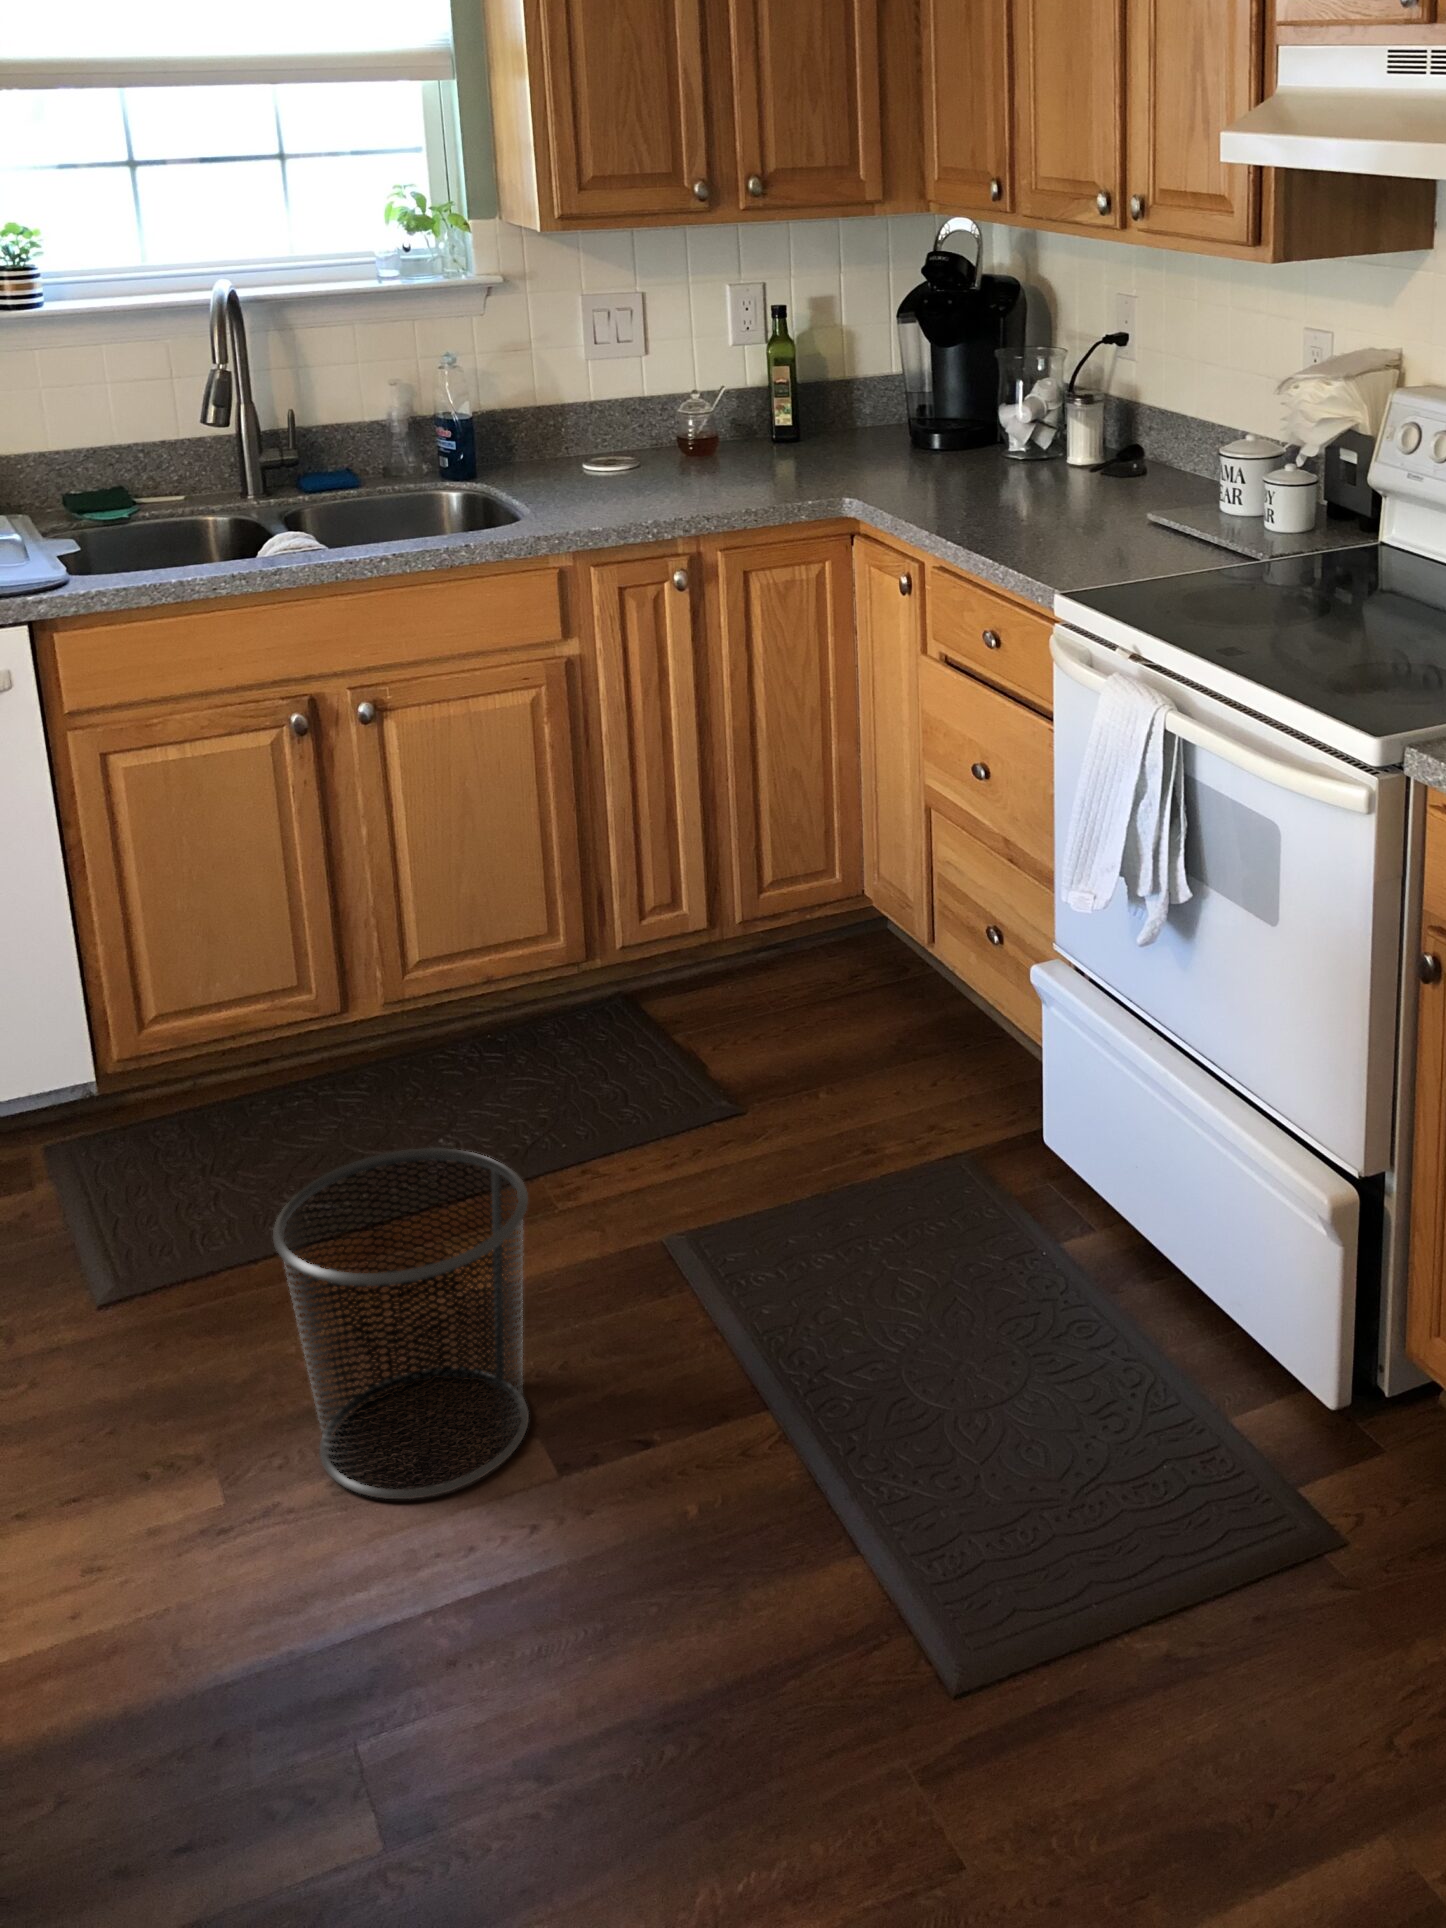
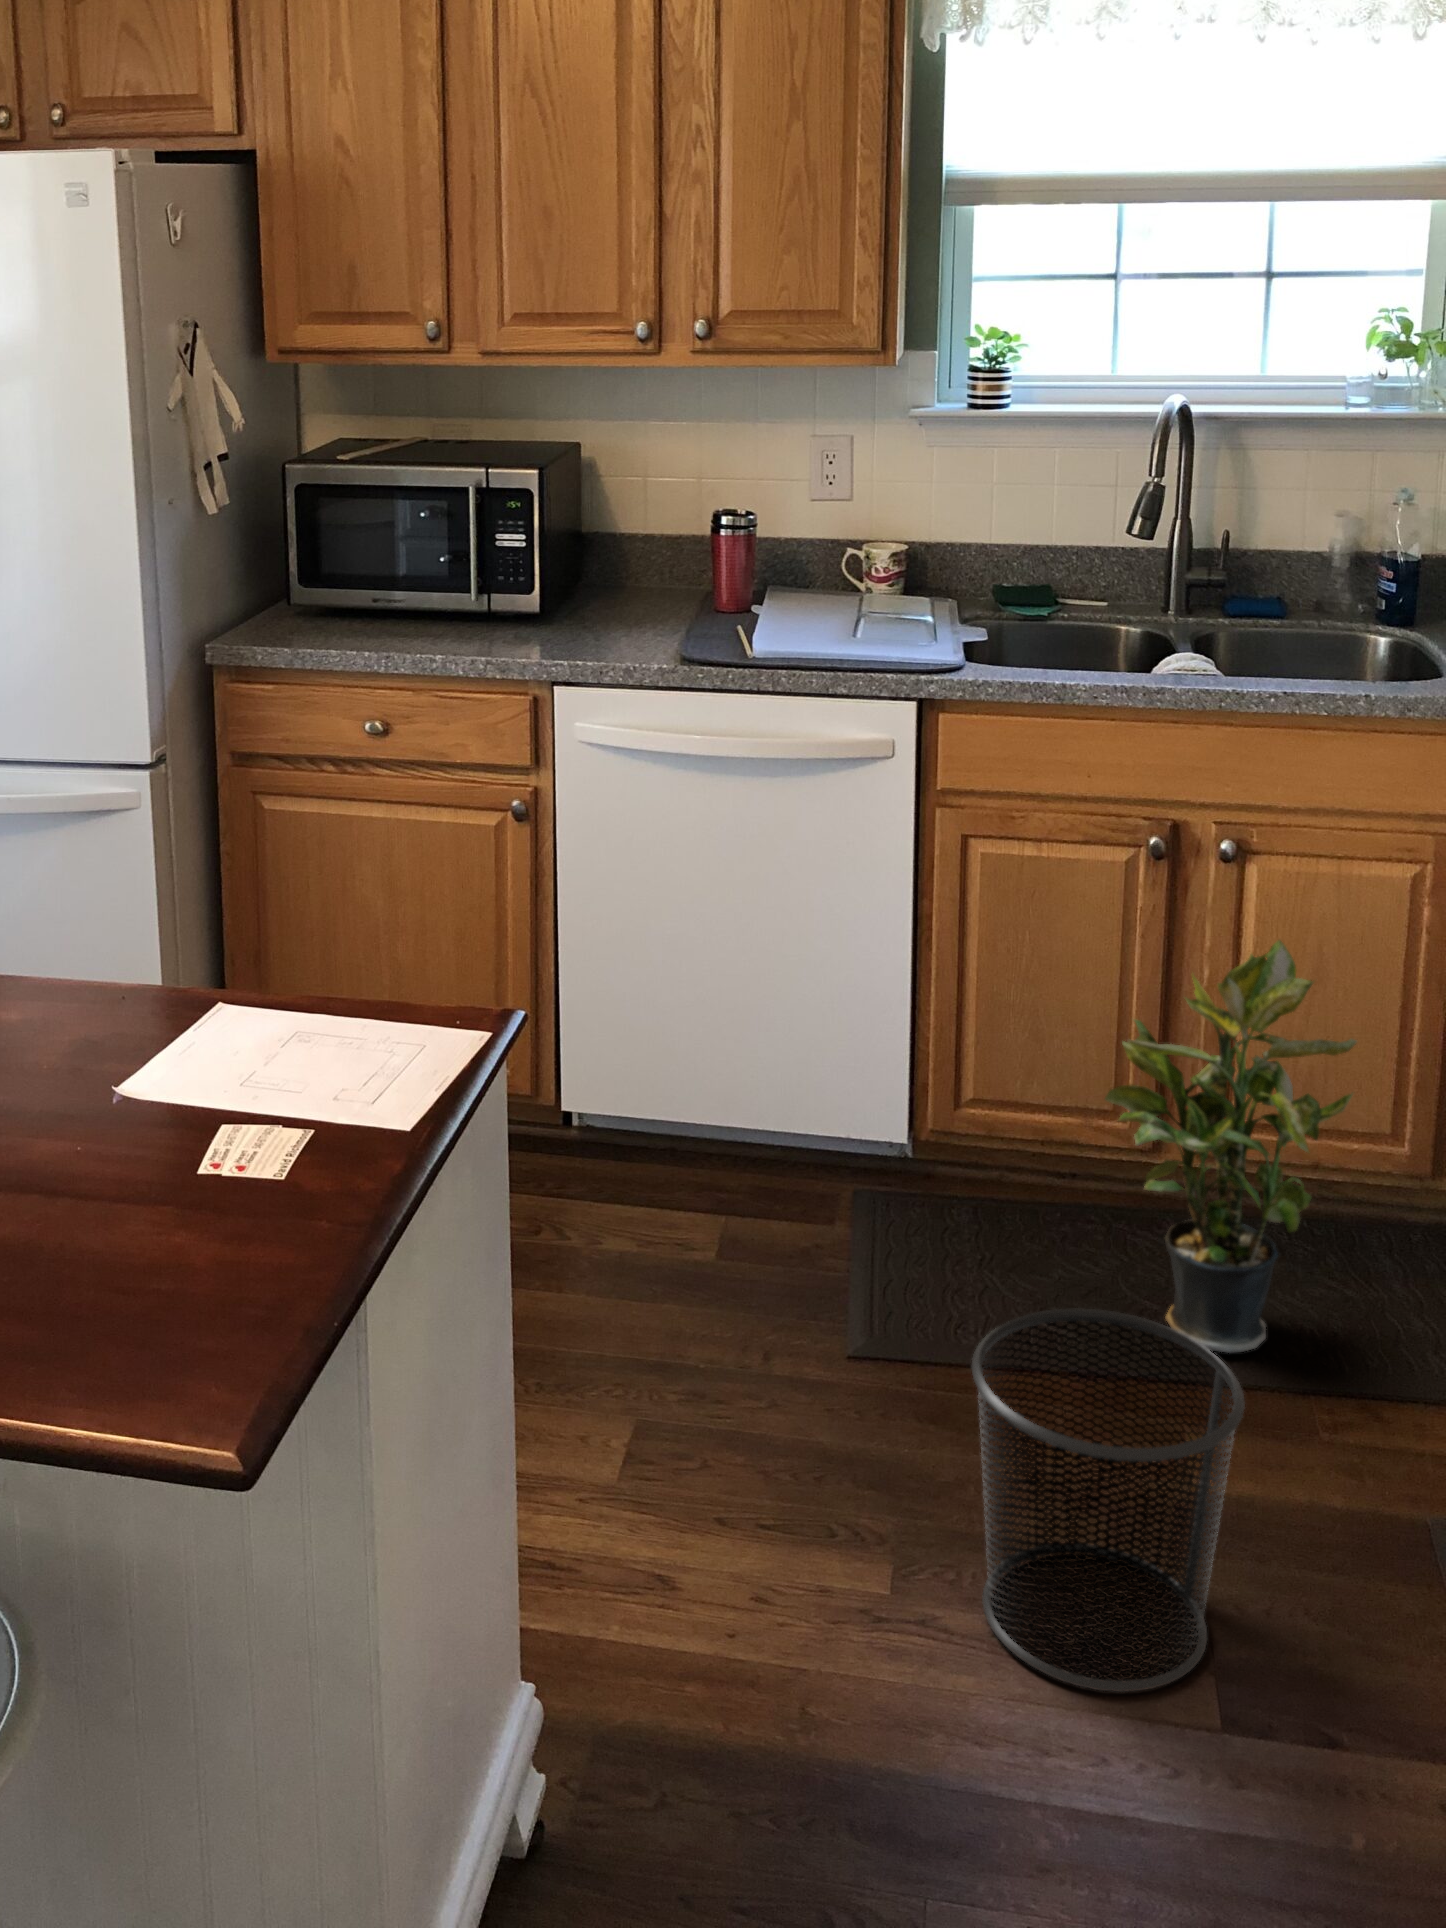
potted plant: none [308,780,530,1174] -> present [1105,940,1356,1353]

